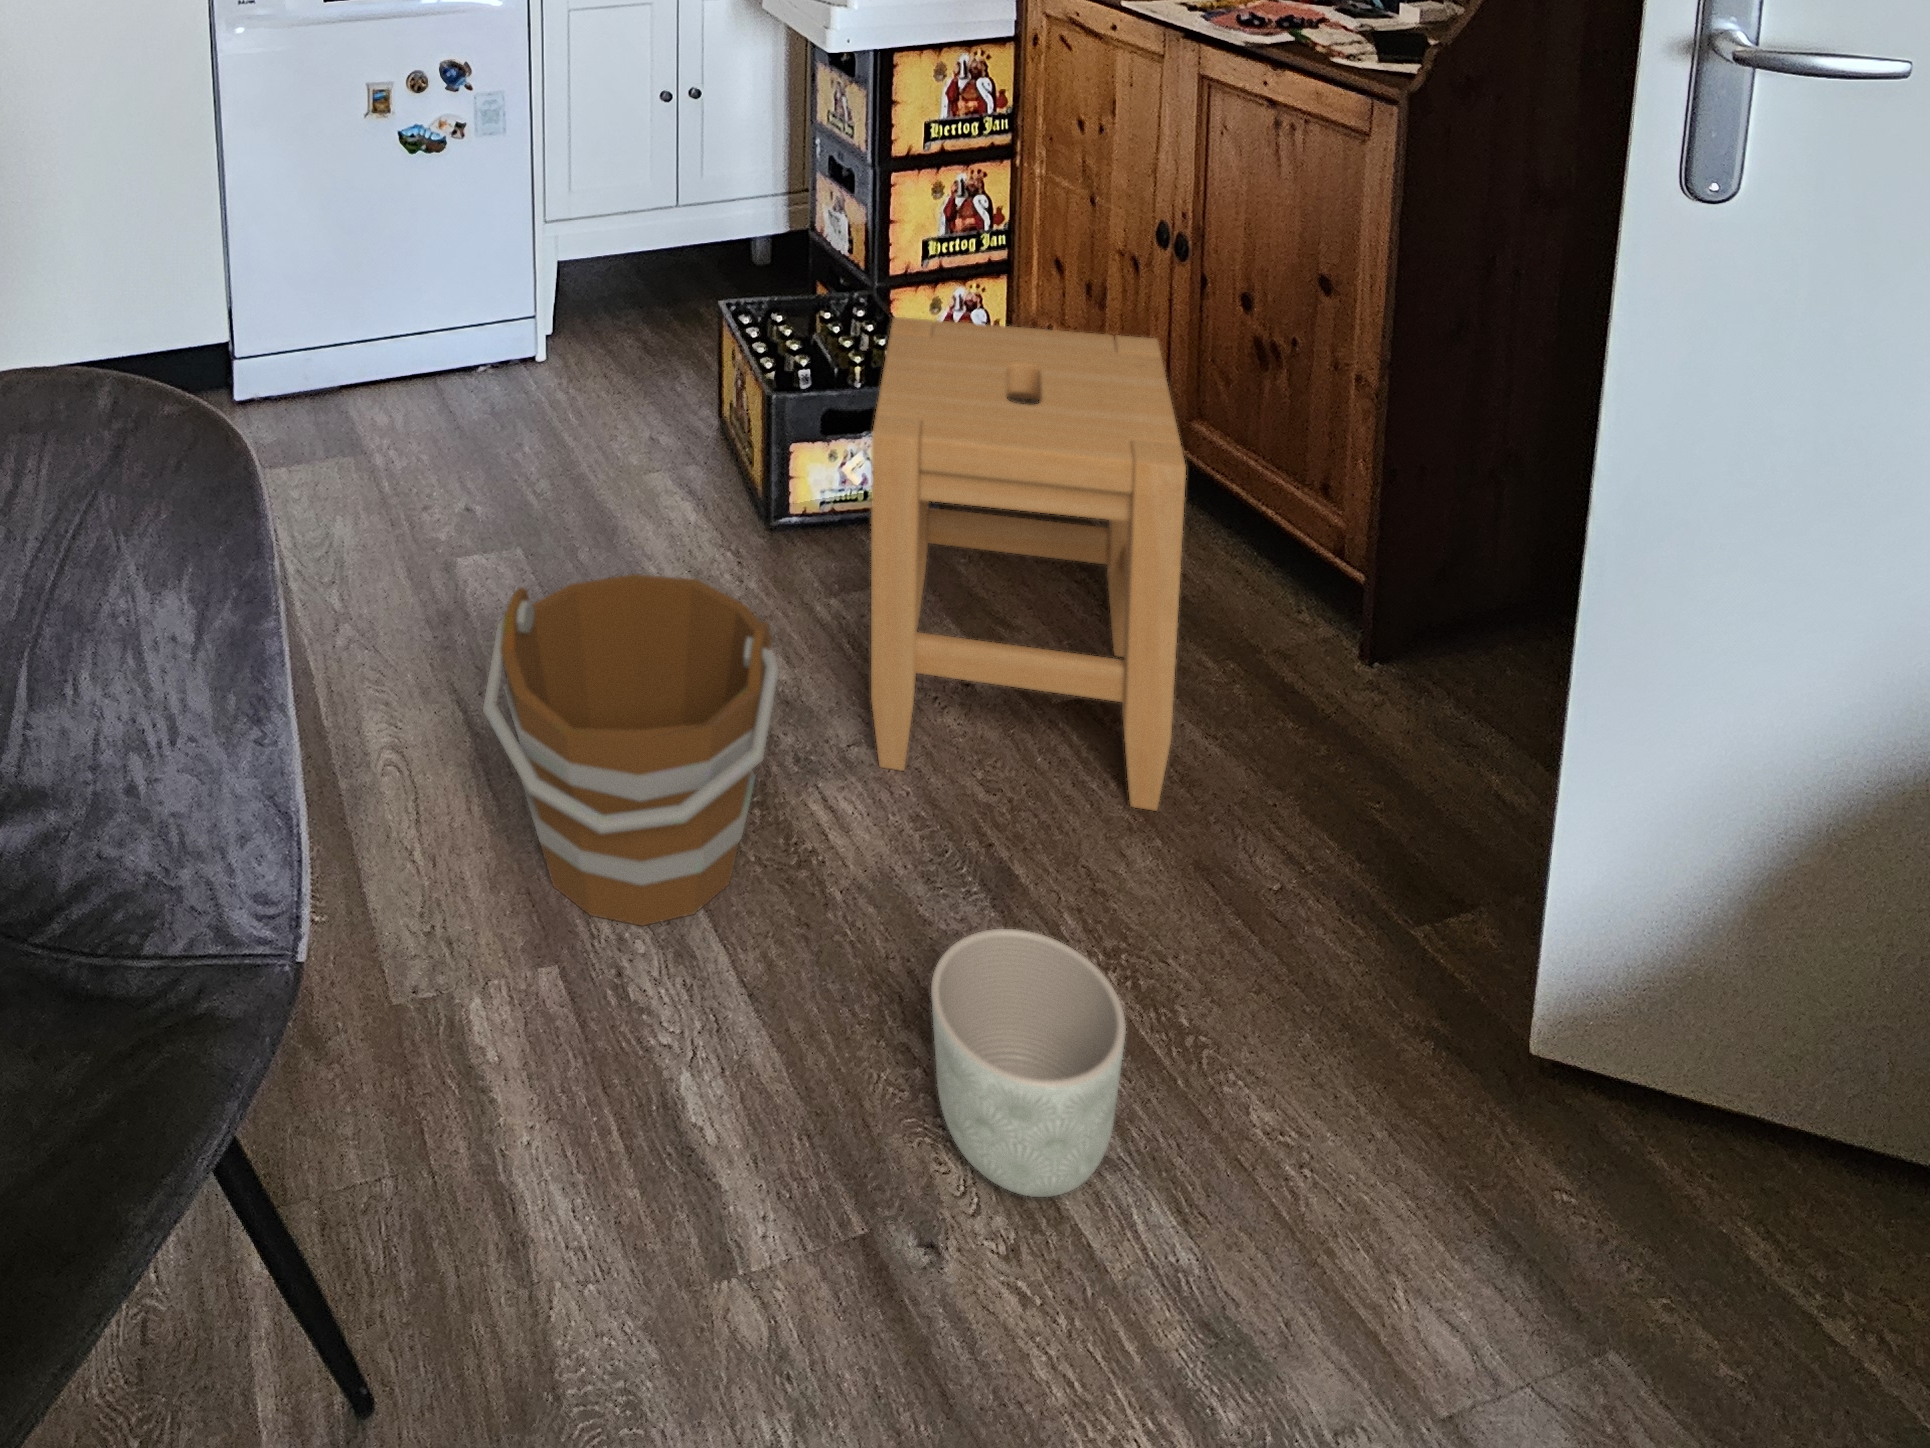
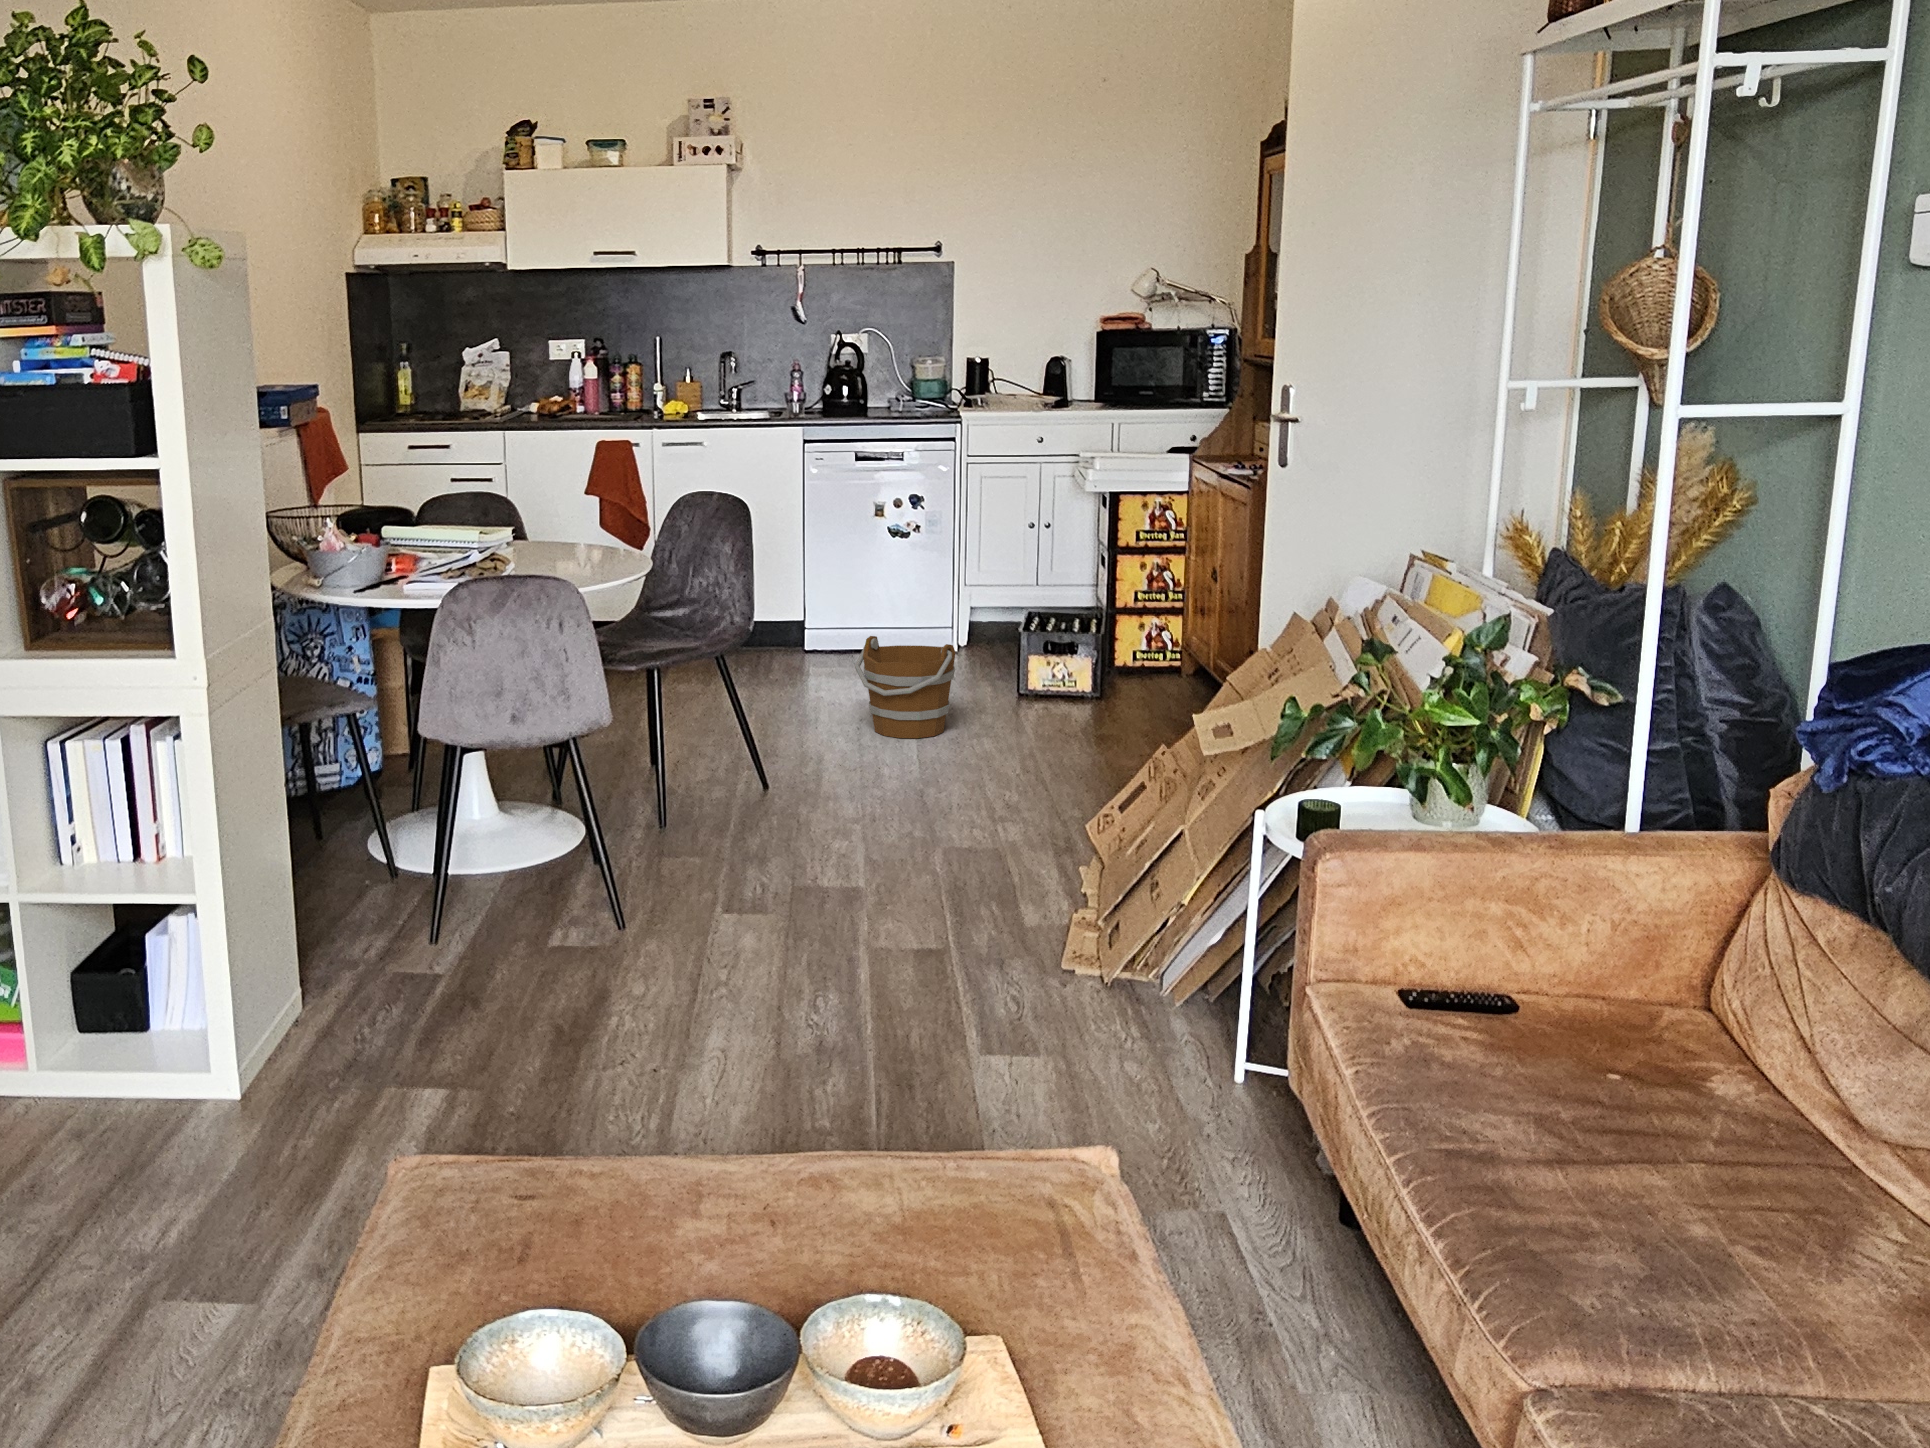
stool: present [871,317,1186,811] -> none [1004,578,1150,740]
planter: present [931,929,1126,1197] -> none [960,712,1018,771]

